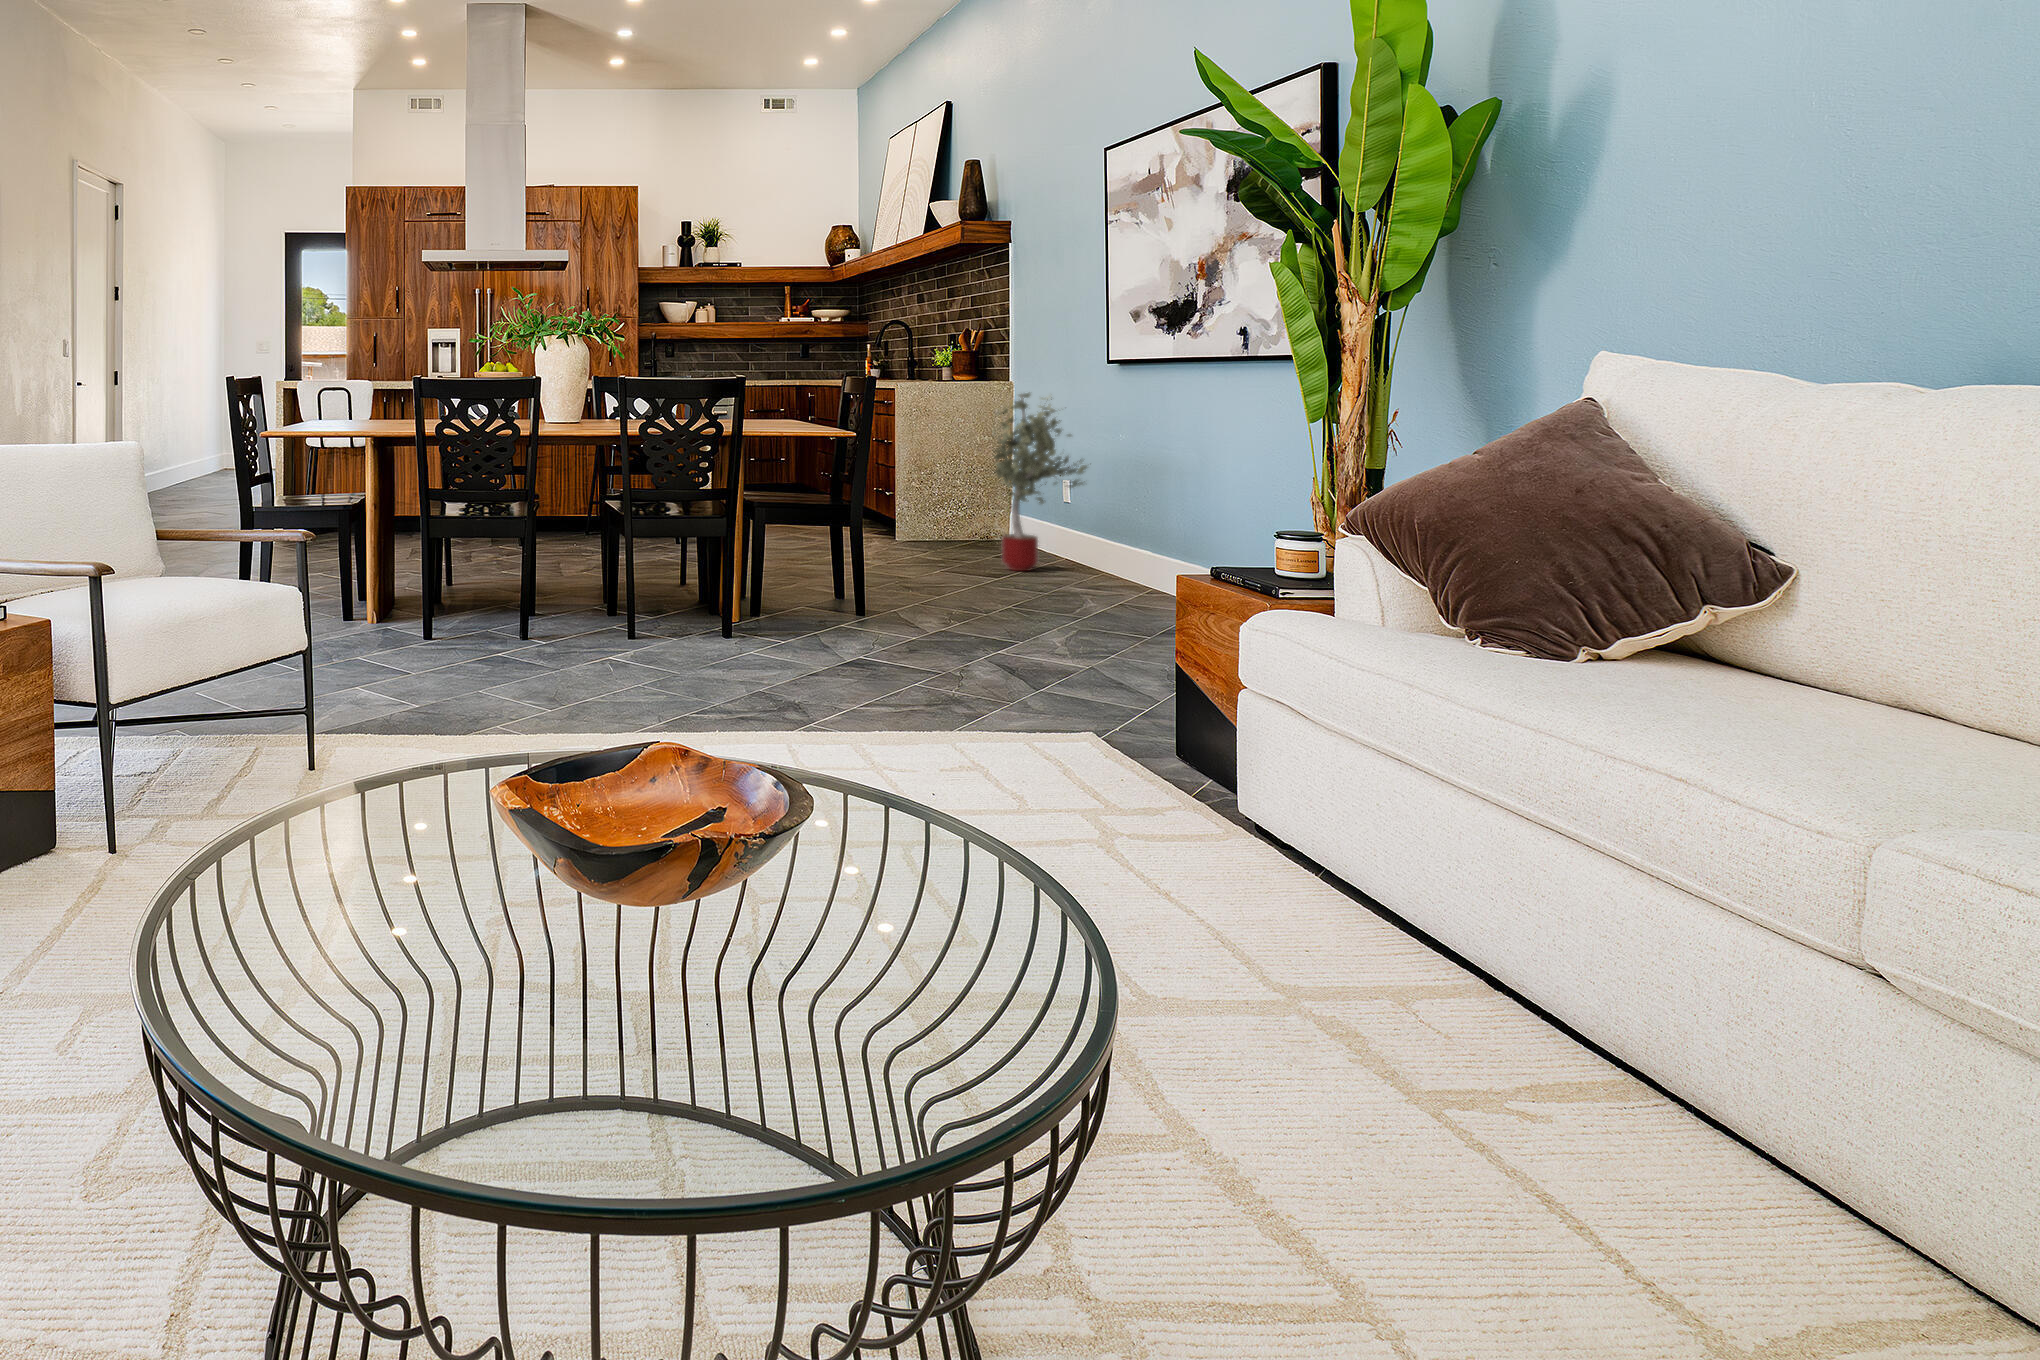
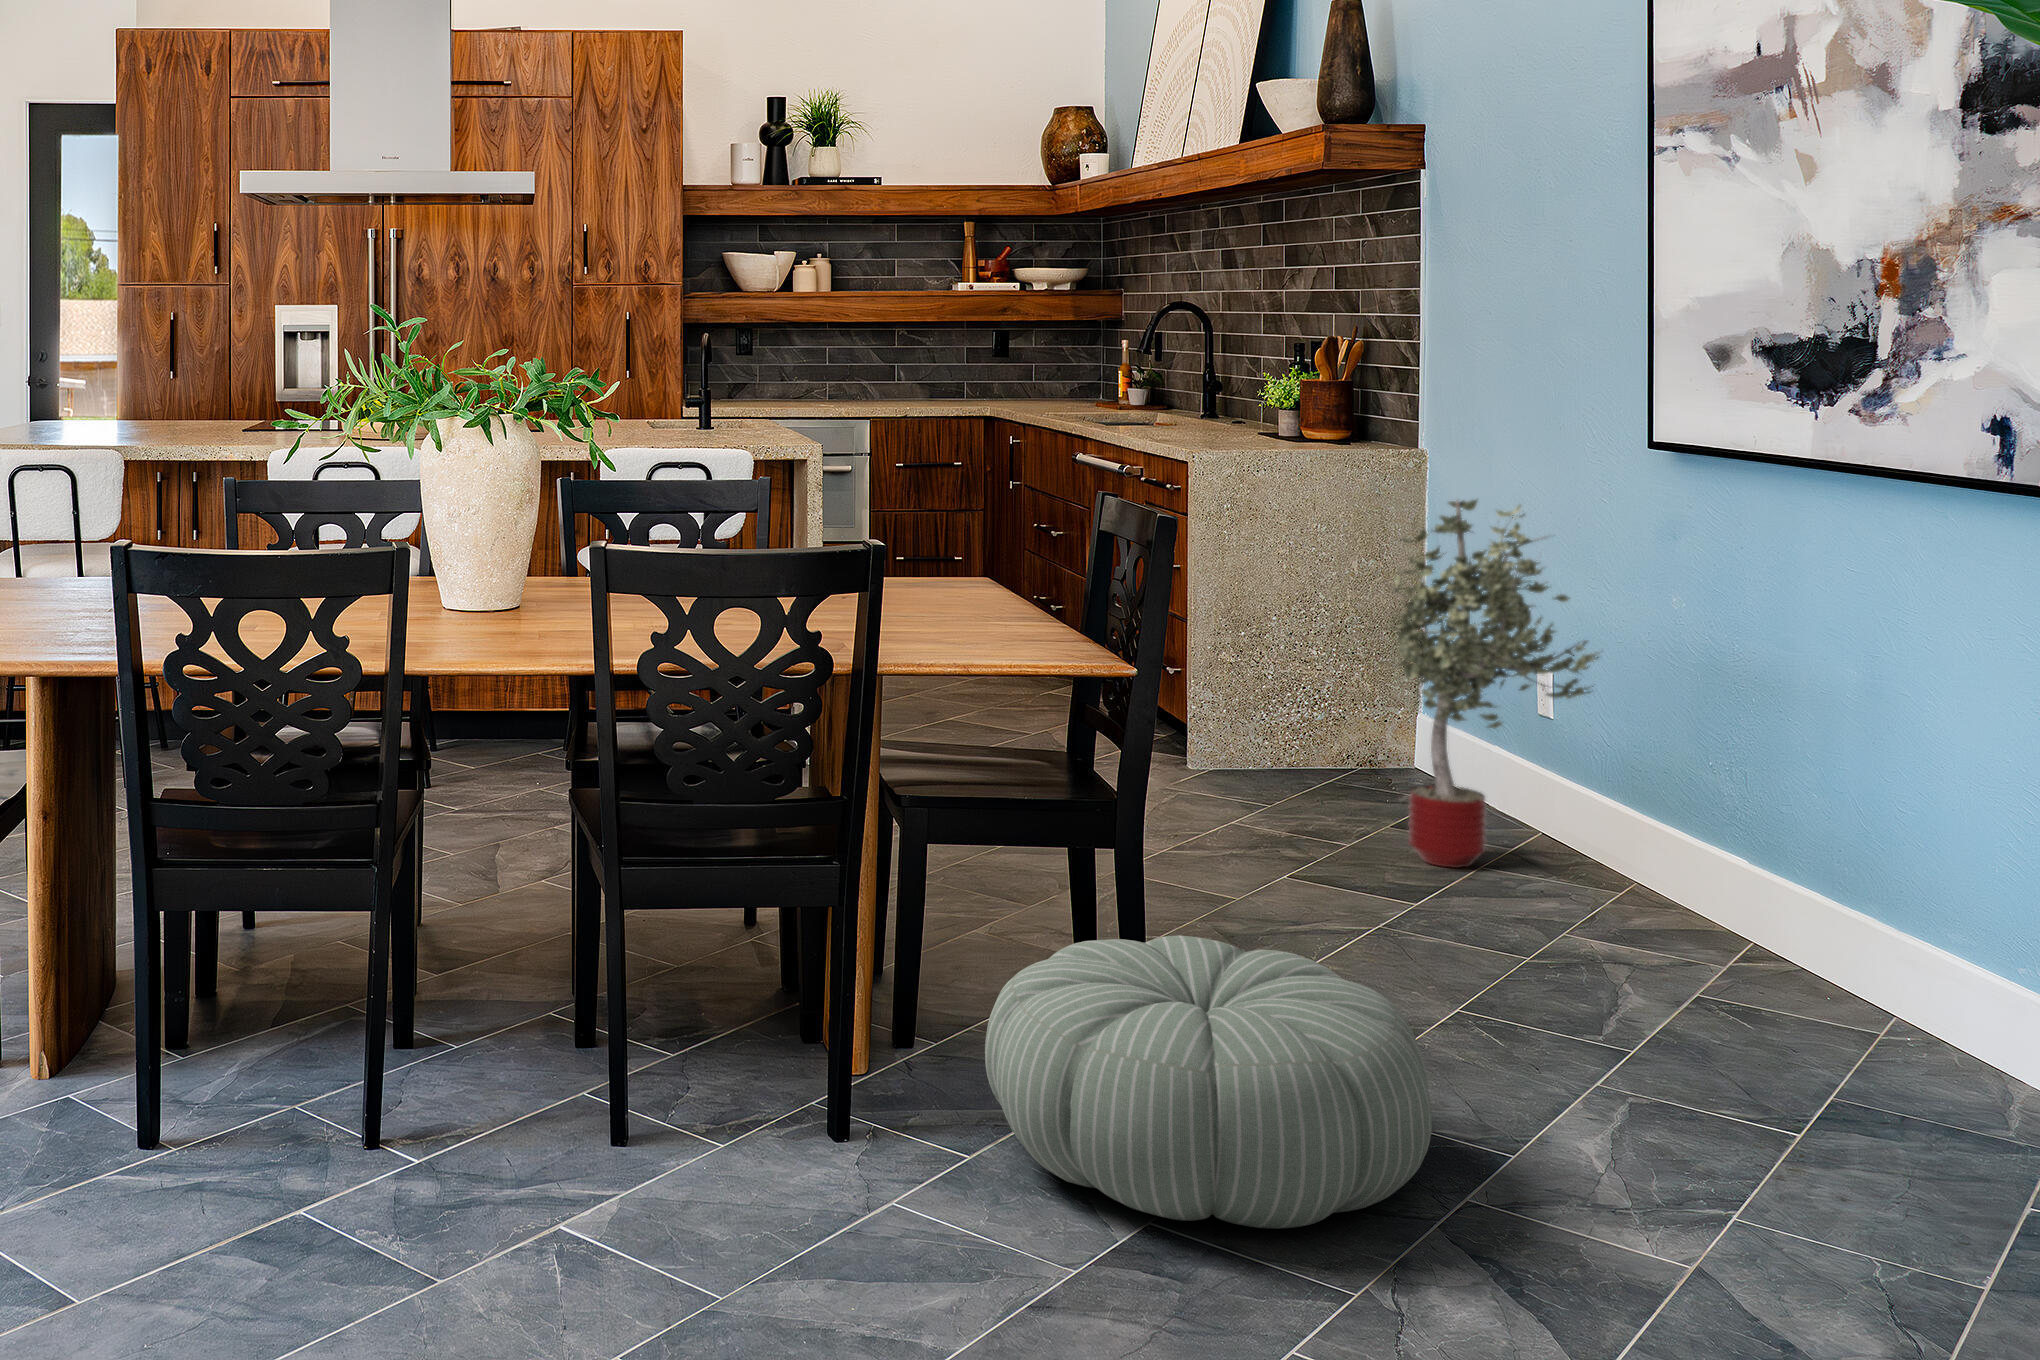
pouf: none [794,556,987,658] -> present [985,935,1432,1229]

